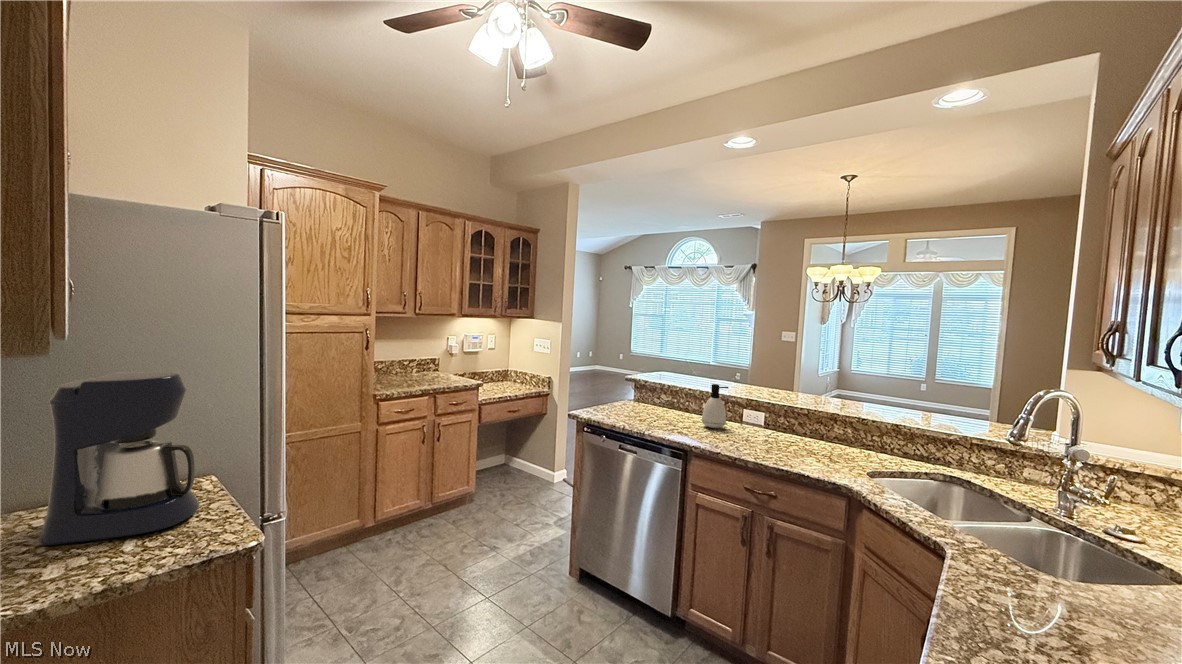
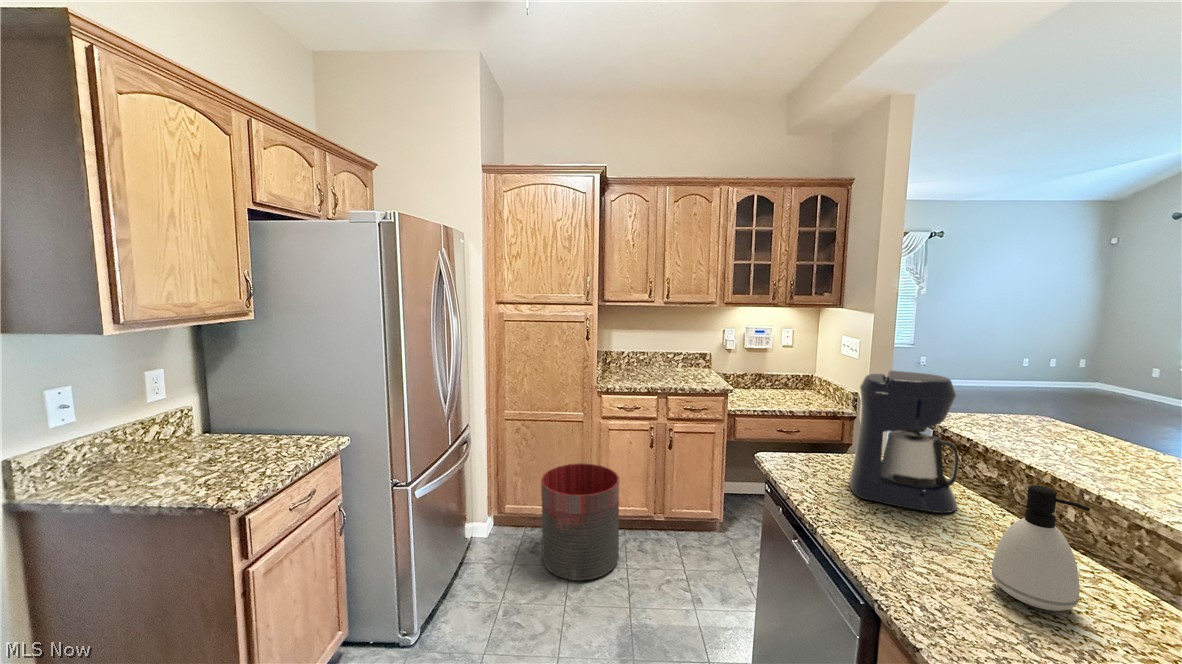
coffee maker: present [40,371,199,545] -> present [849,371,958,513]
trash can: none [339,470,422,582] -> present [541,463,619,581]

